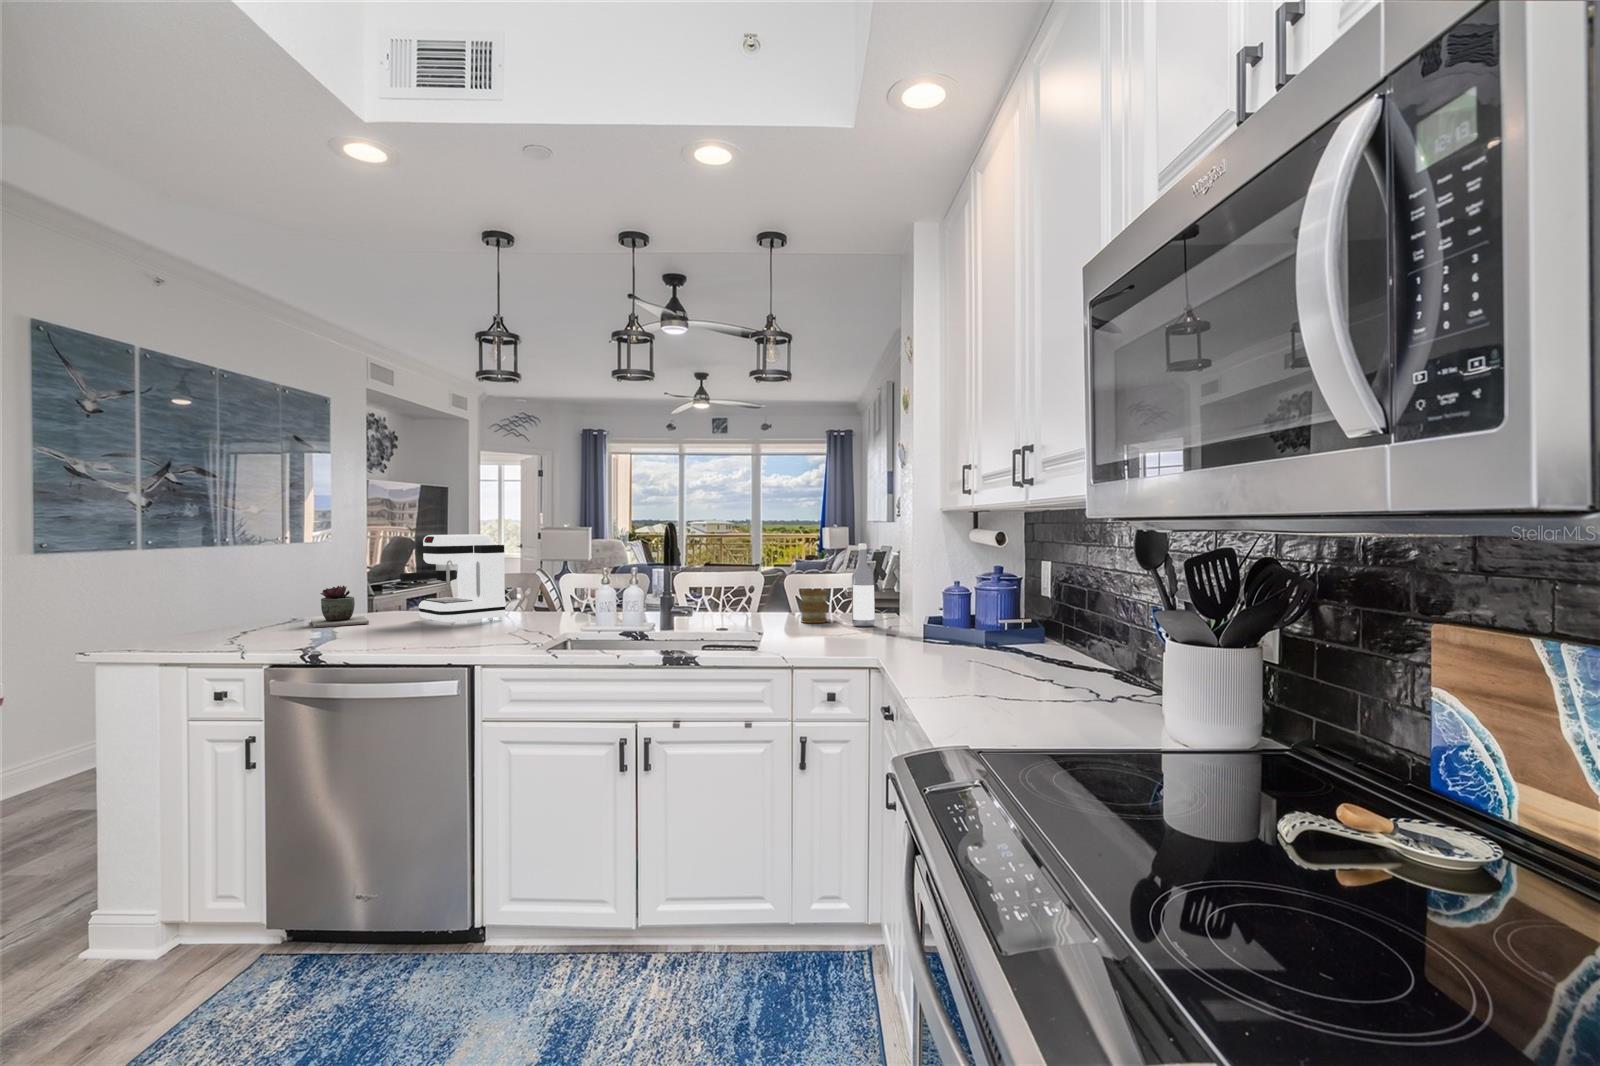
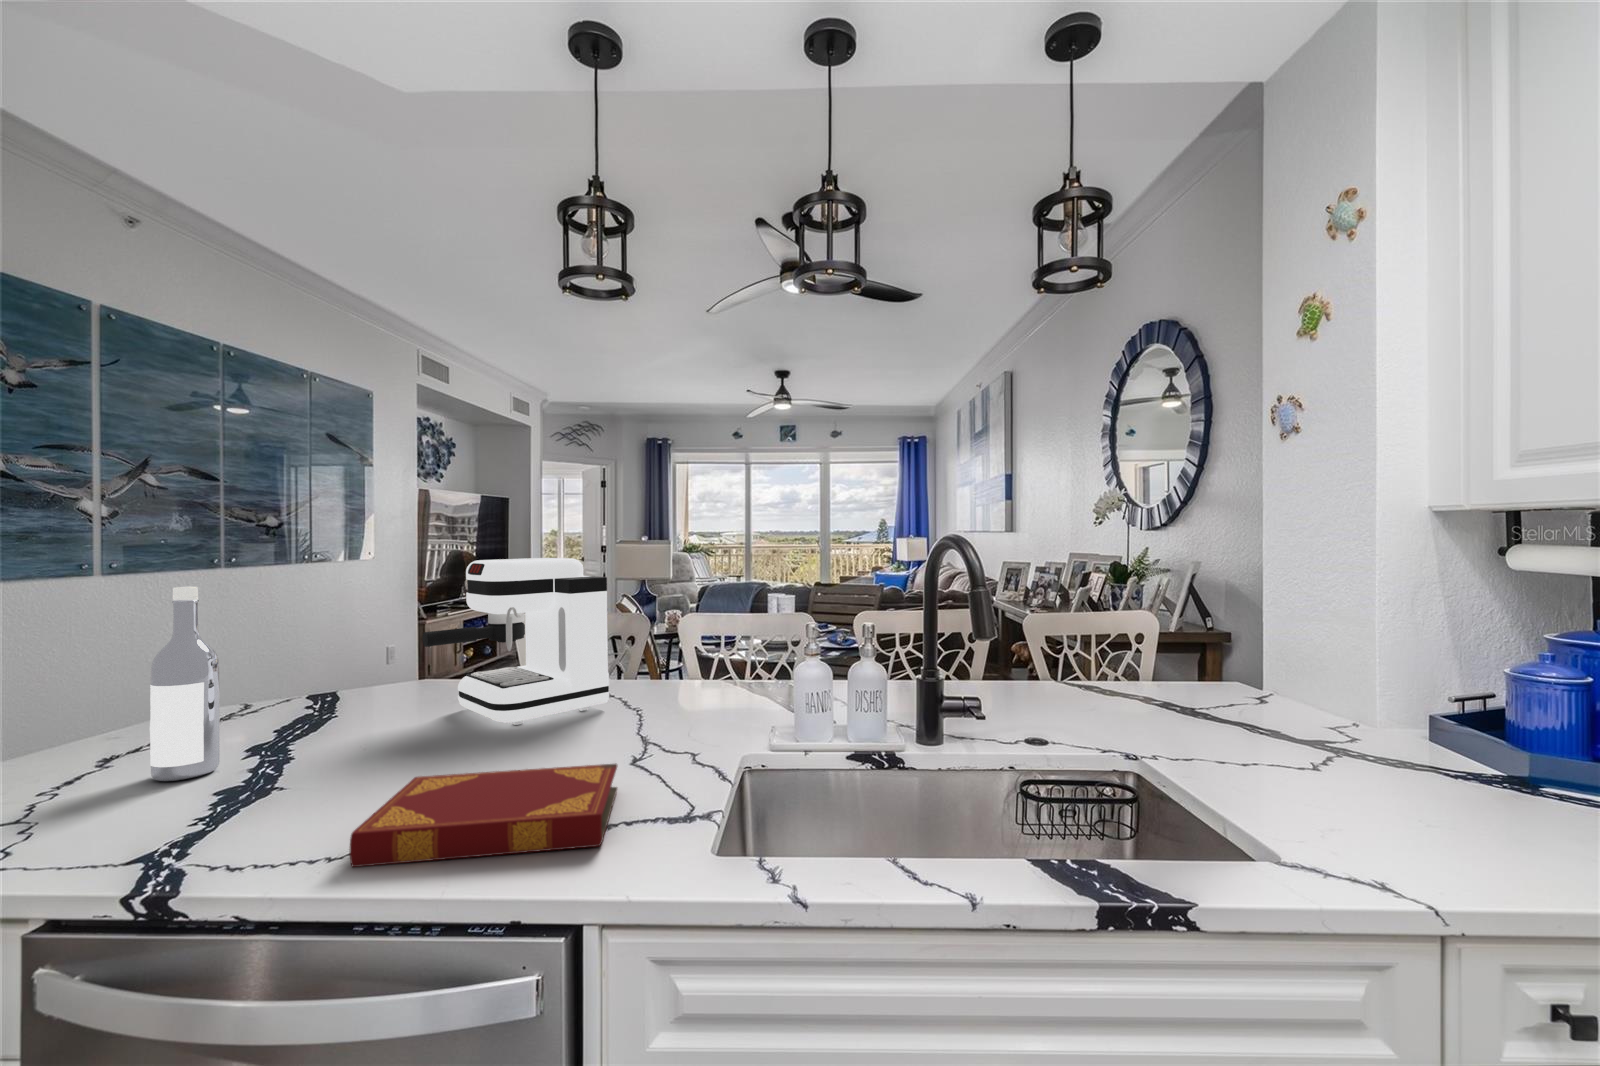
wine bottle: present [852,544,875,627] -> present [150,587,220,781]
succulent plant: present [311,586,369,627] -> none [258,652,367,739]
mug: present [801,589,827,623] -> none [1143,654,1204,723]
hardback book: none [385,626,499,650] -> present [350,764,617,867]

